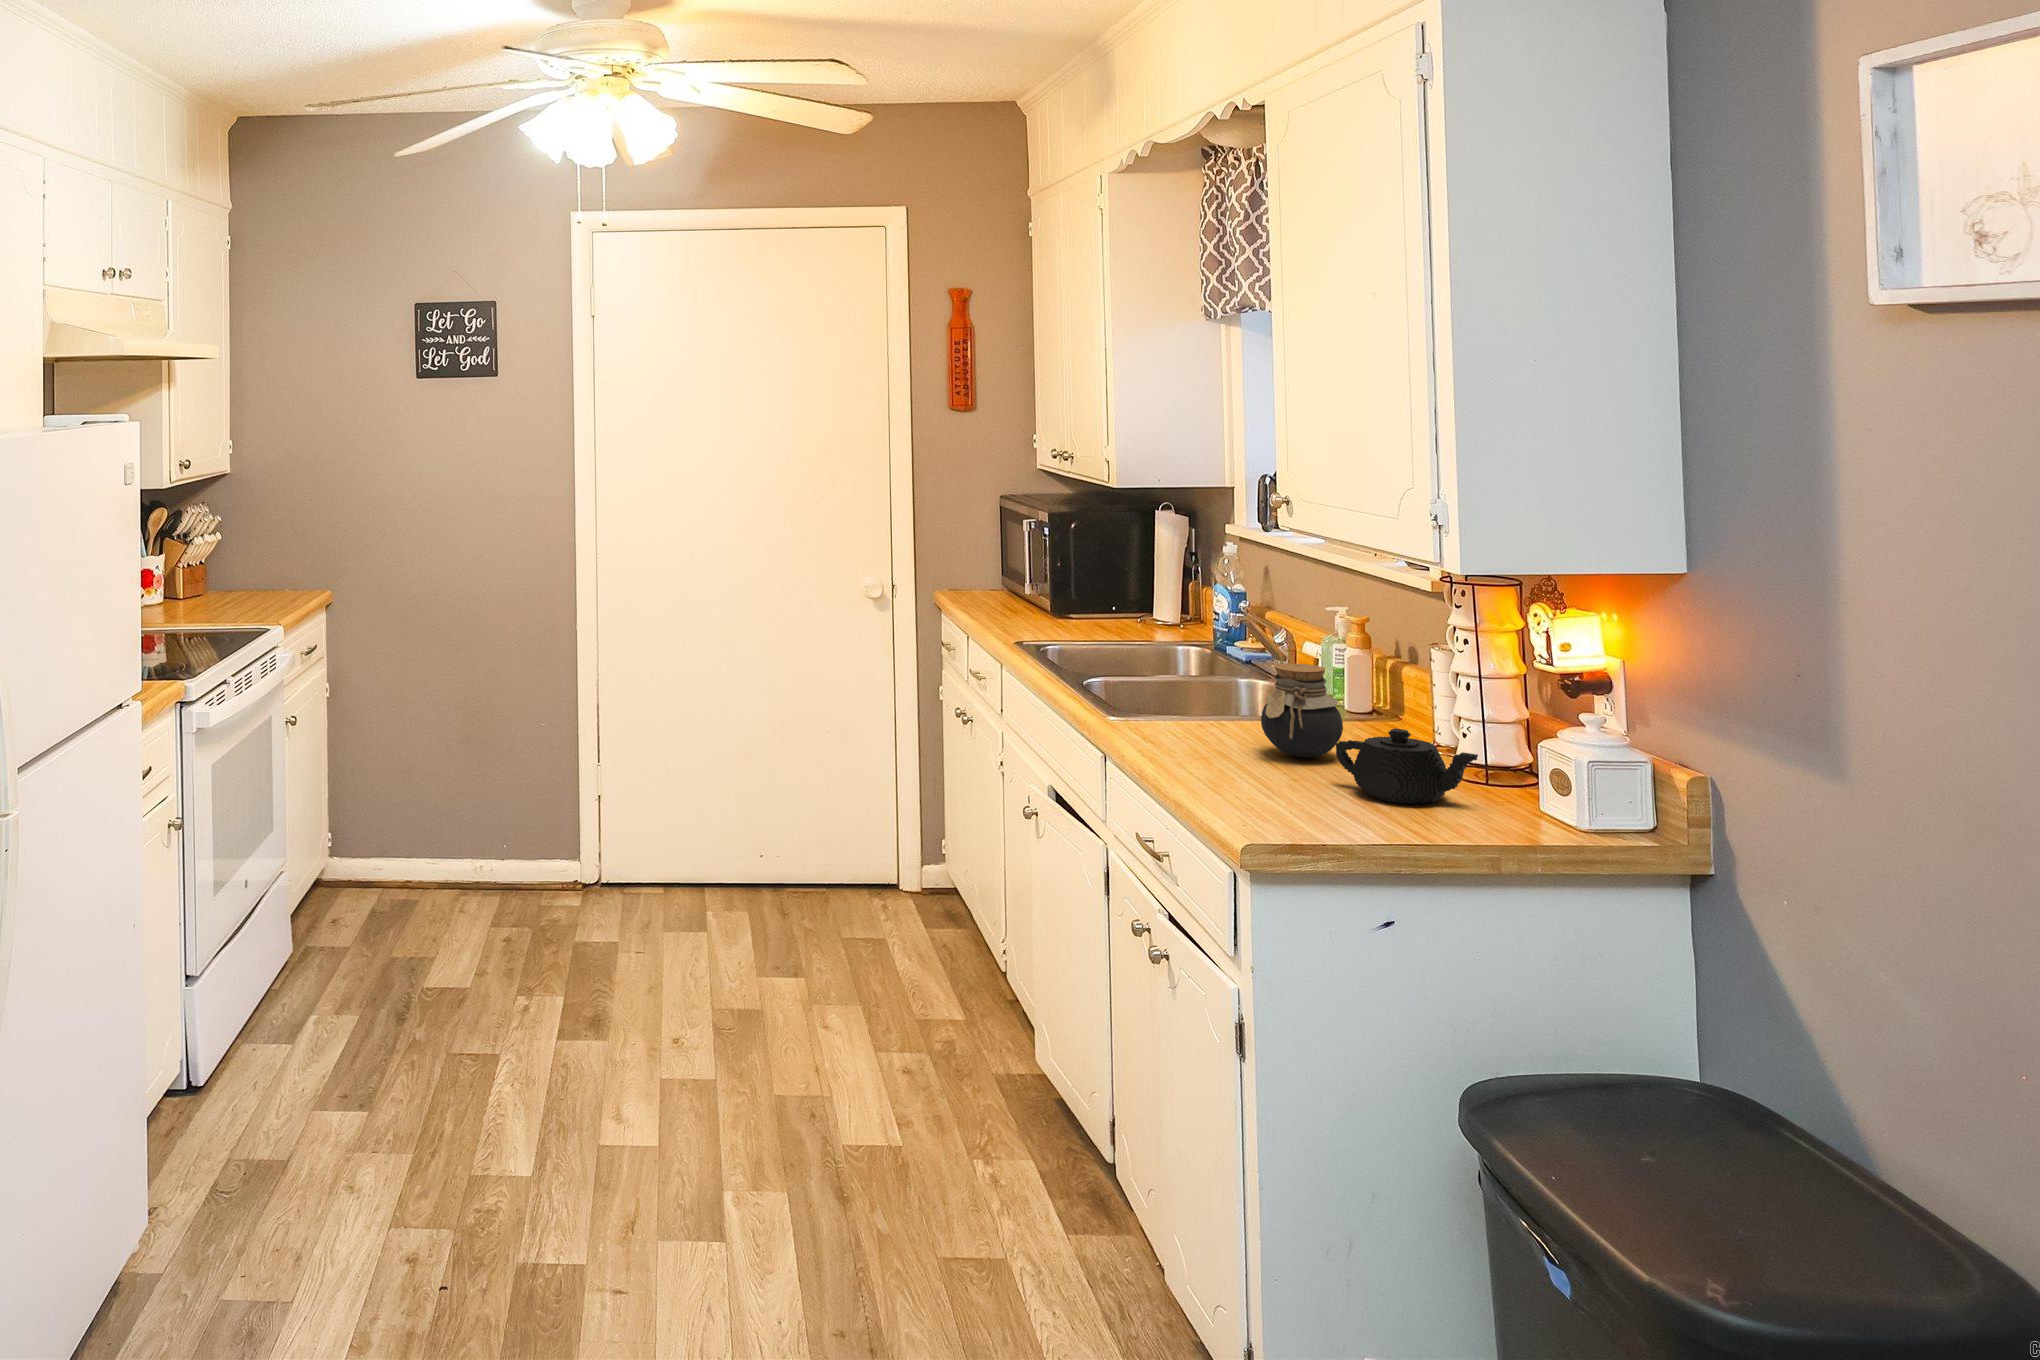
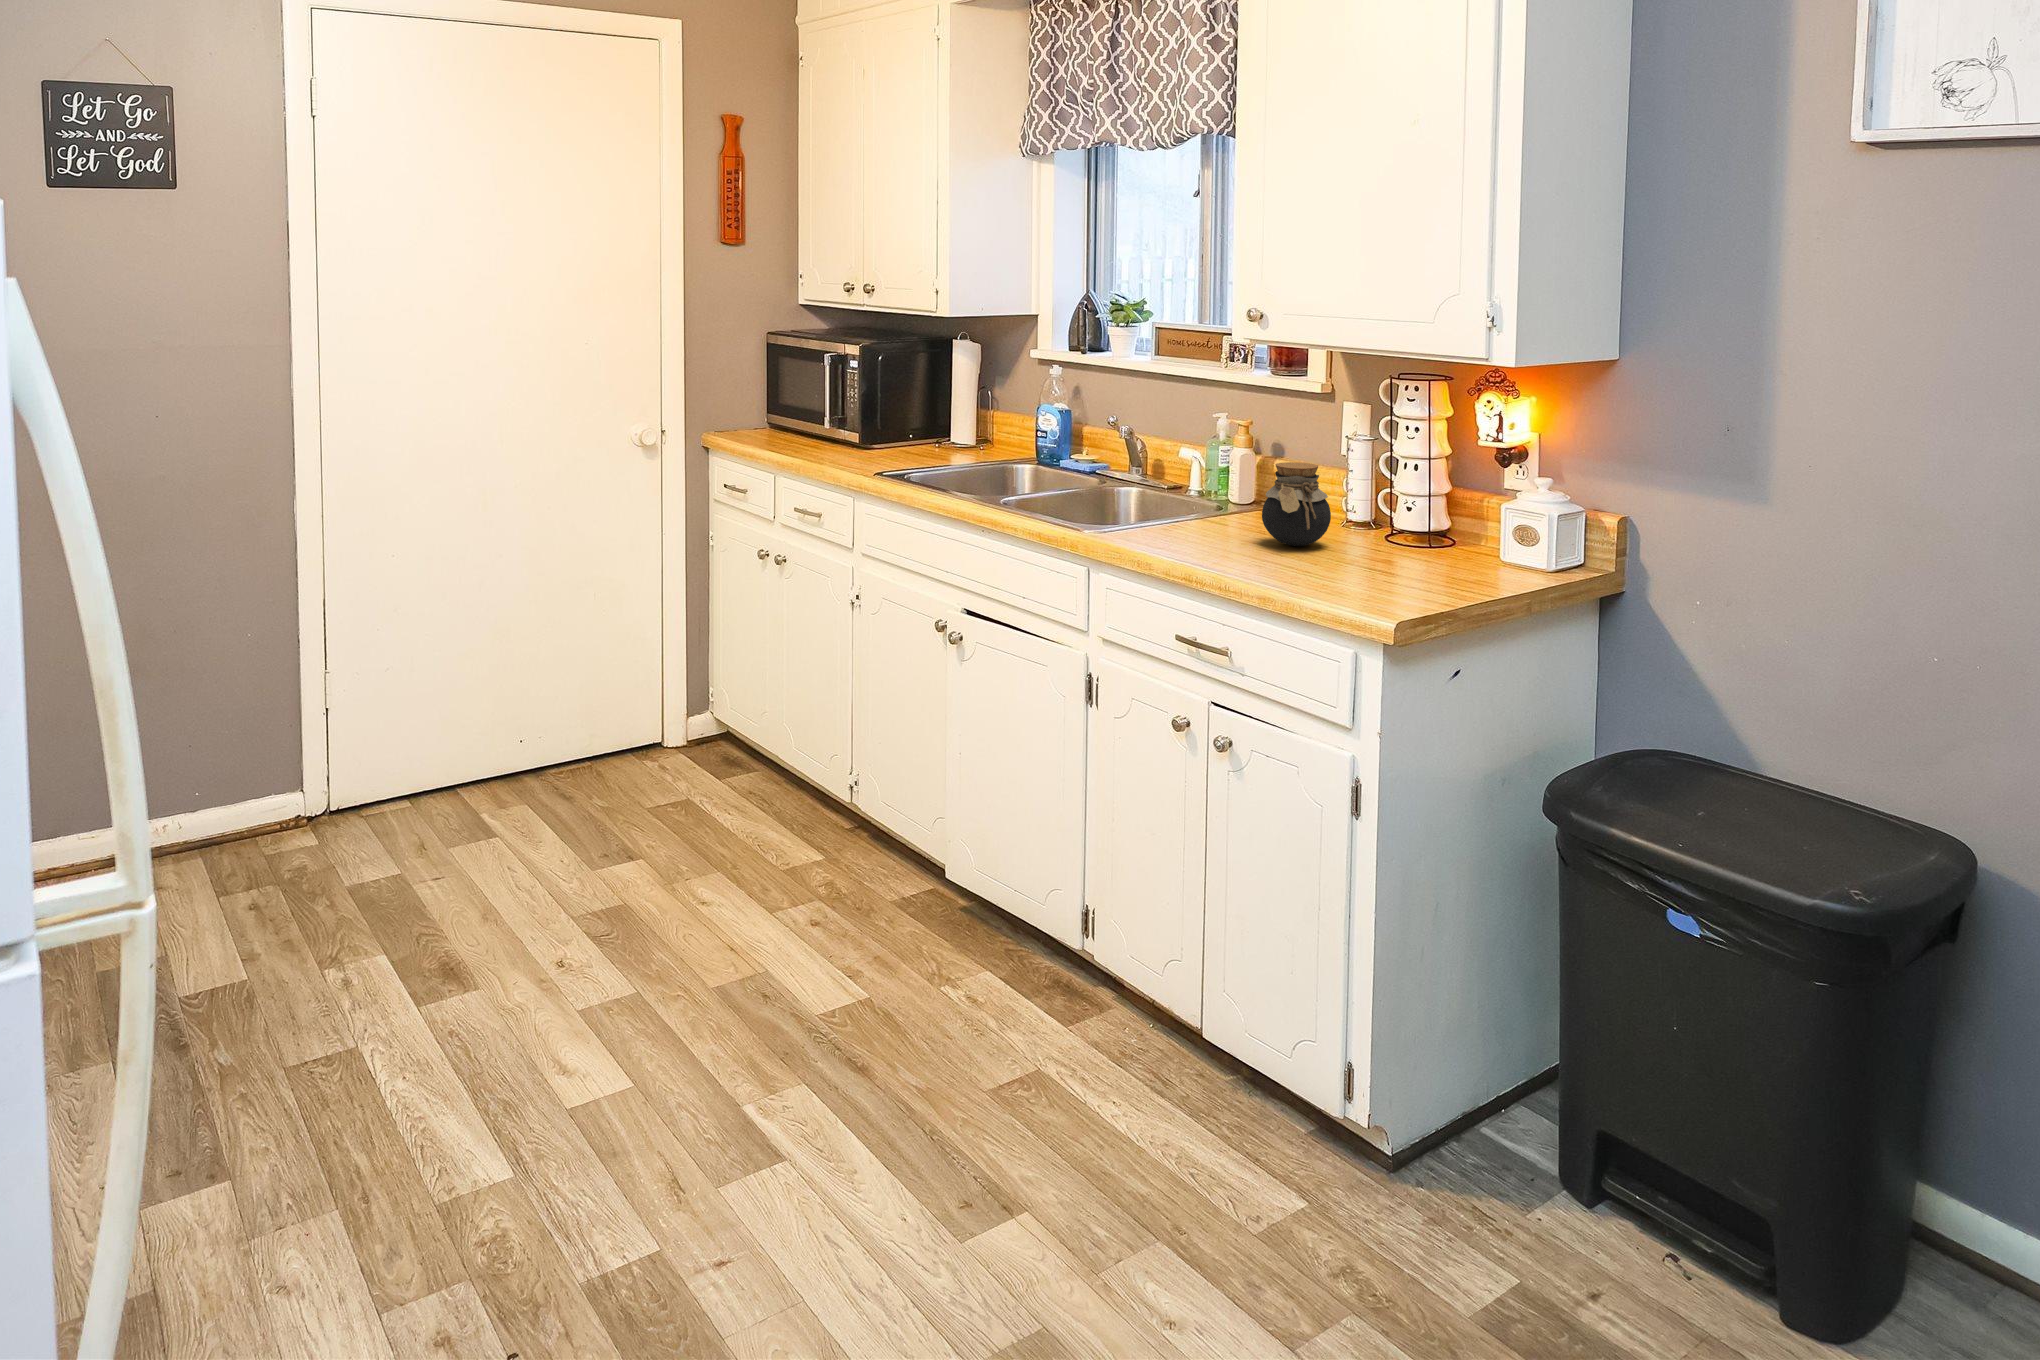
teapot: present [1336,728,1478,804] -> none [1368,508,1487,572]

